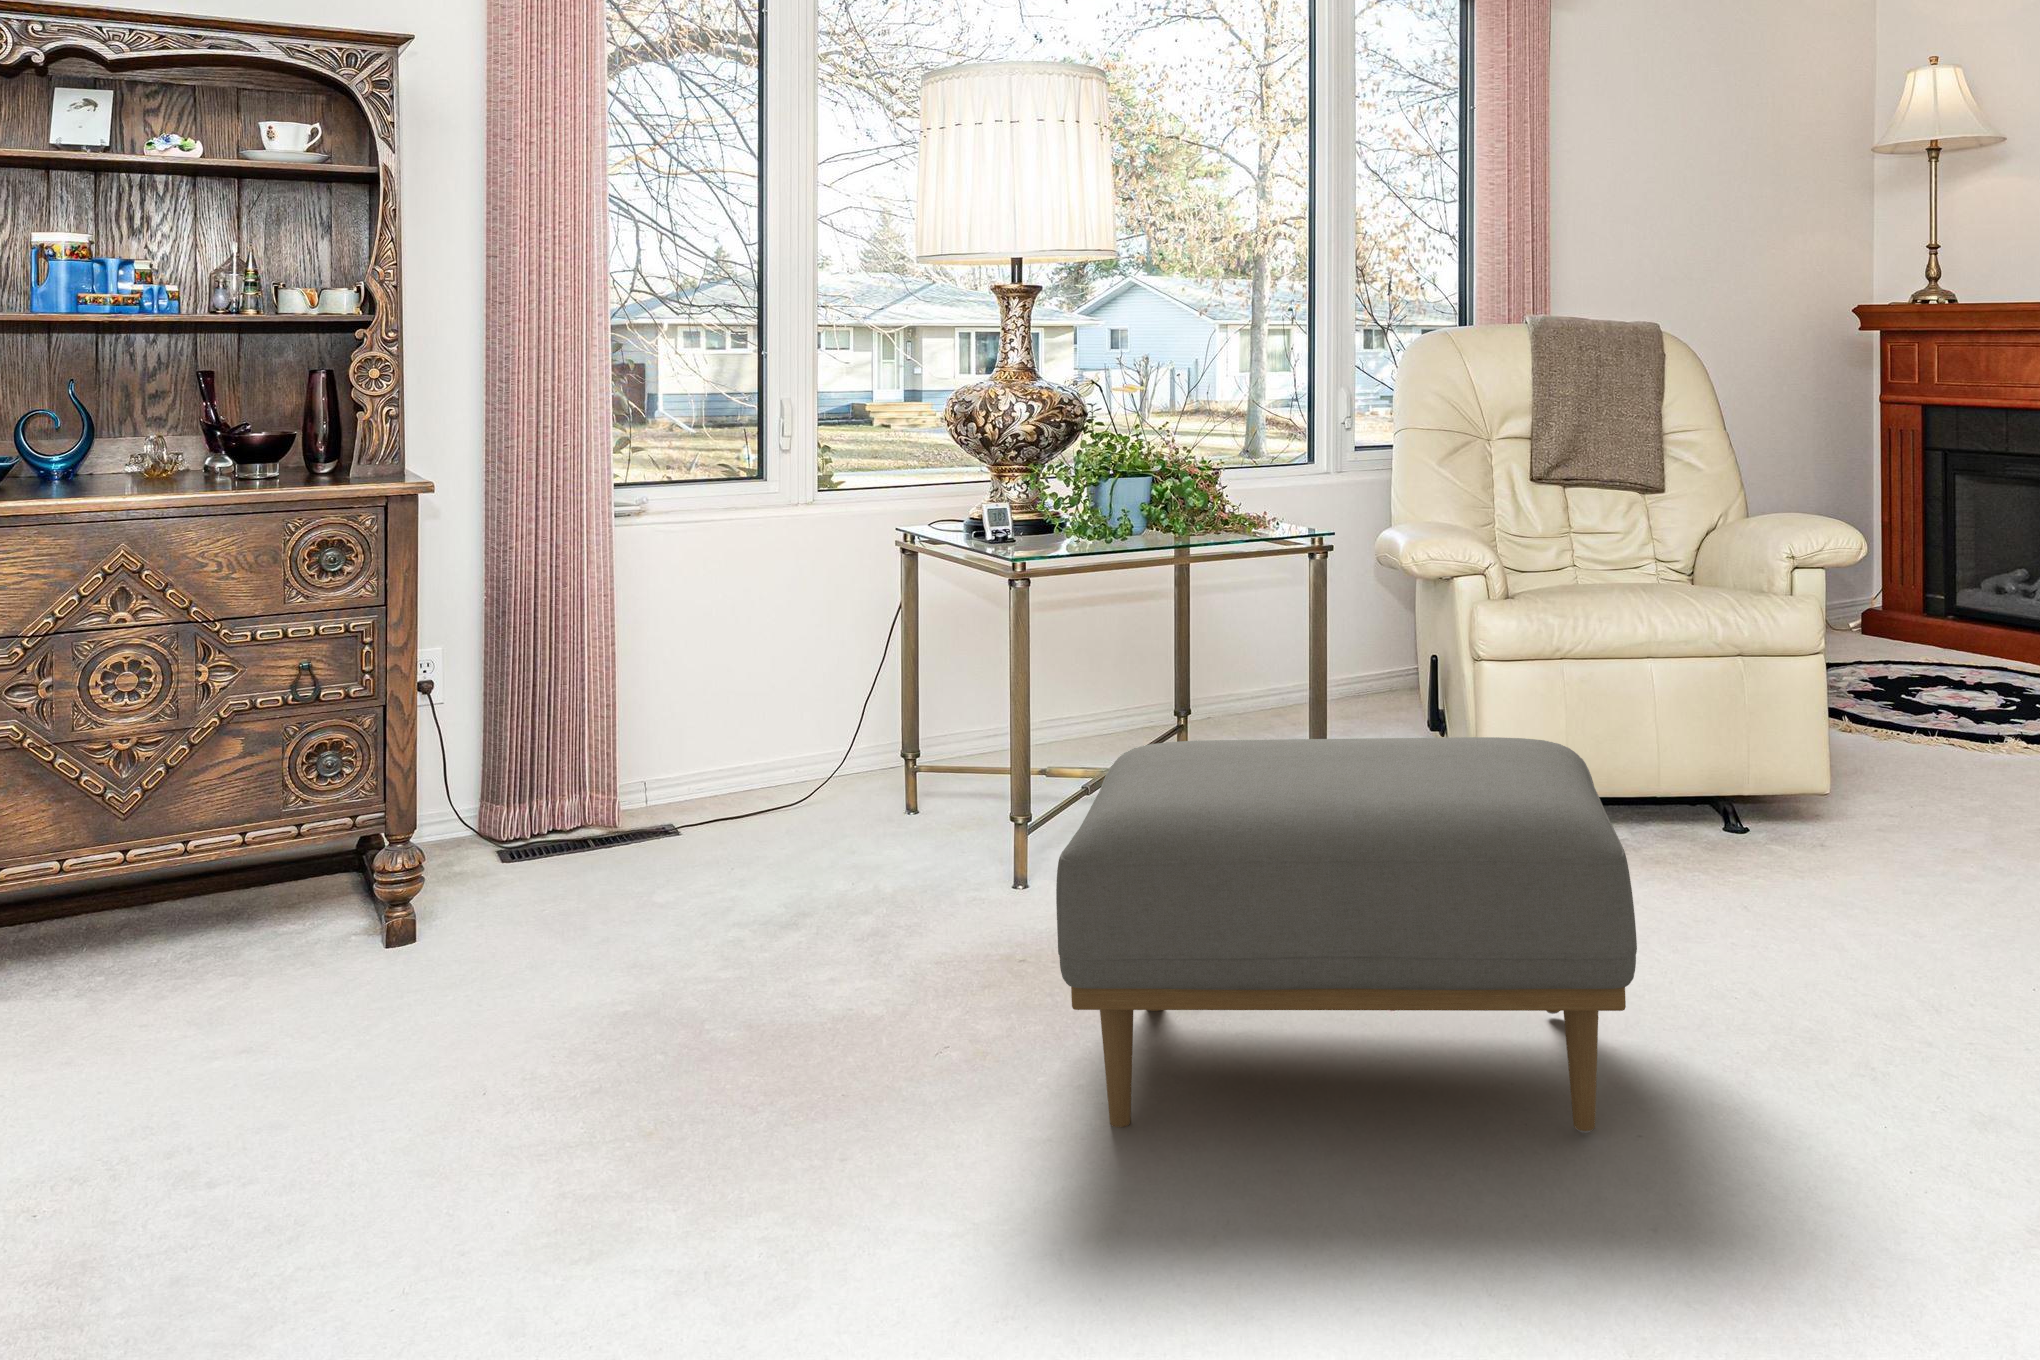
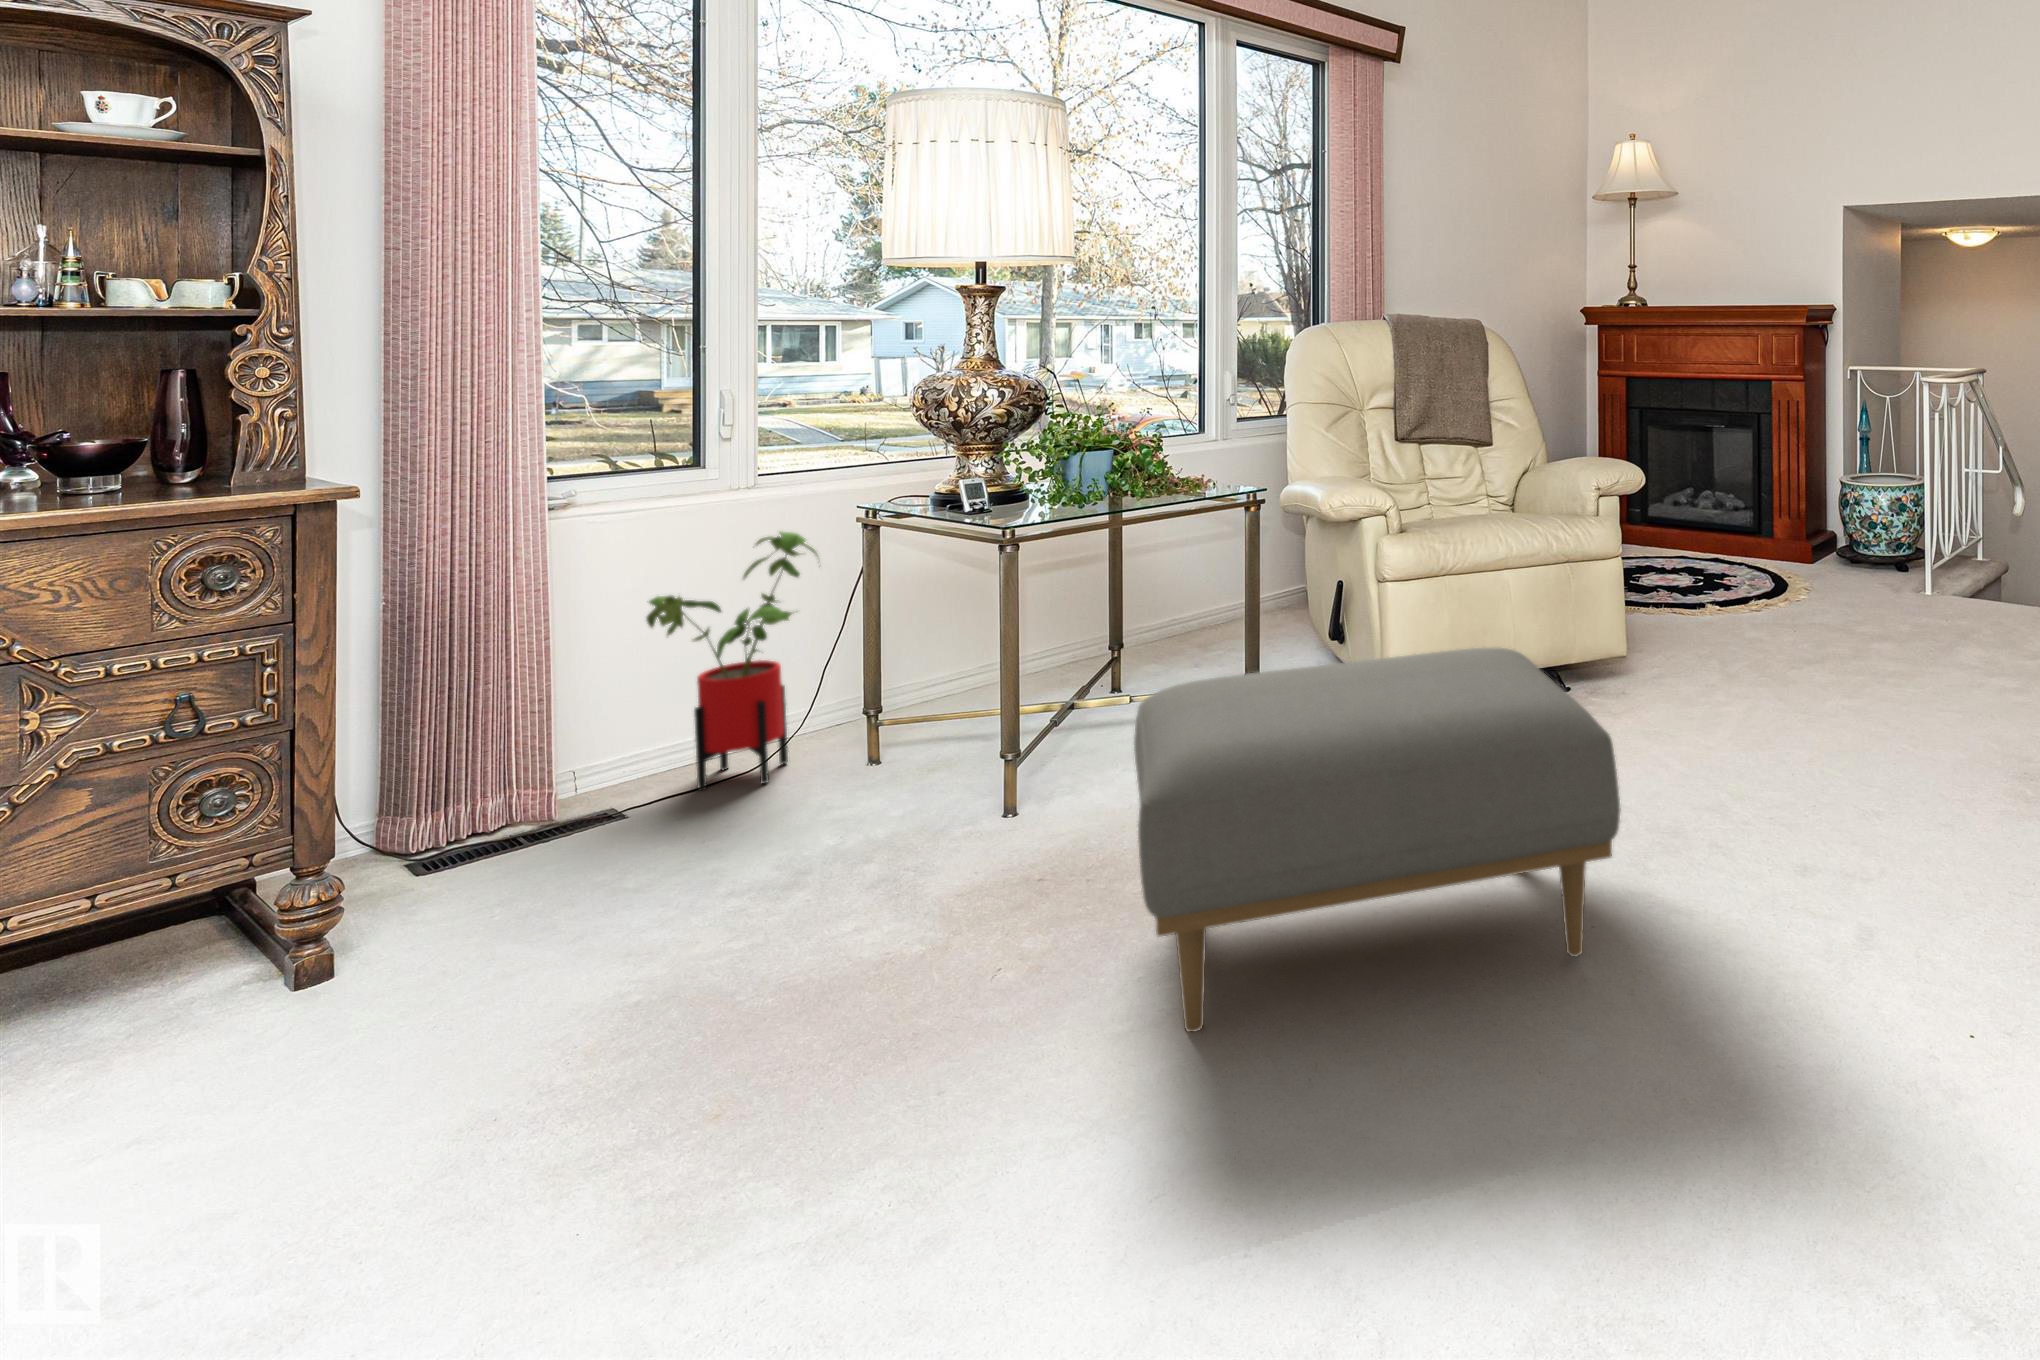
house plant: none [697,553,859,822] -> present [646,532,820,790]

